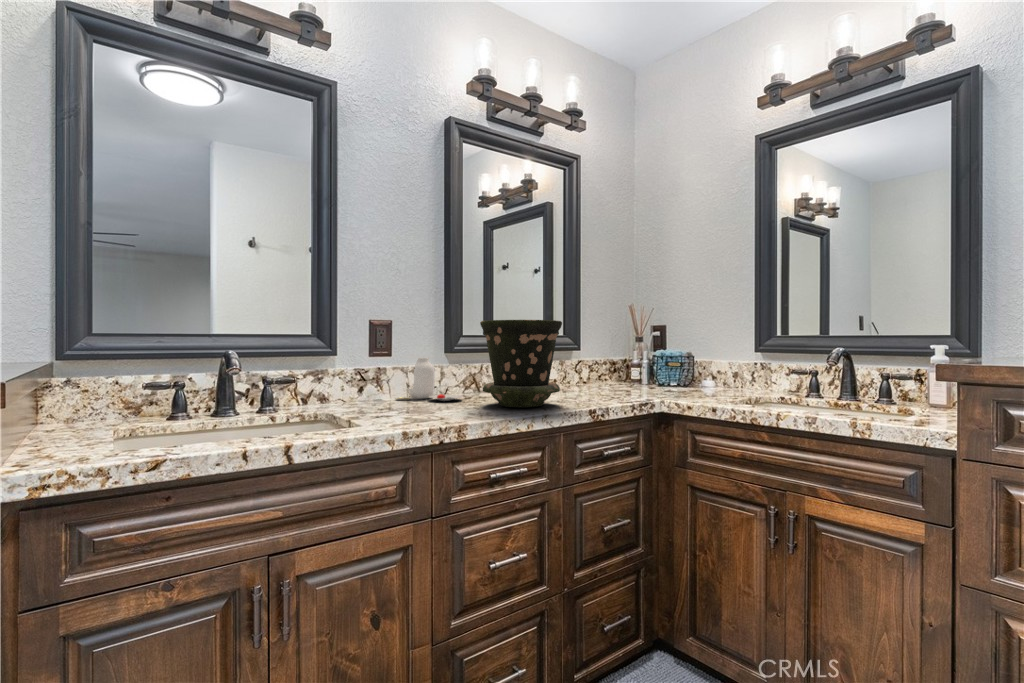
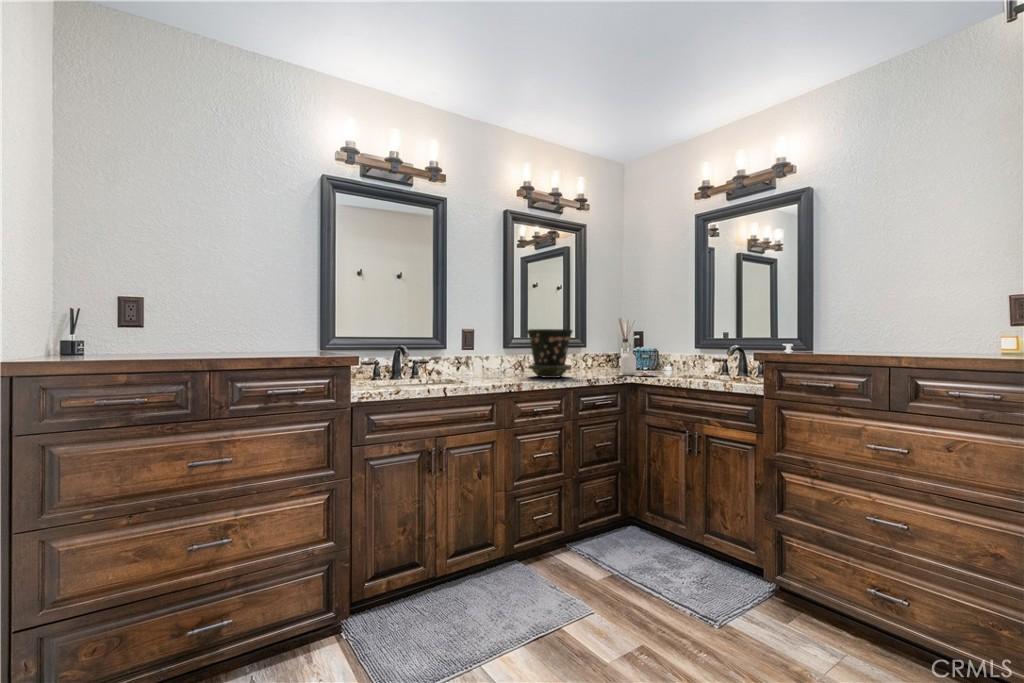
jar: present [397,358,462,401] -> present [620,351,657,376]

